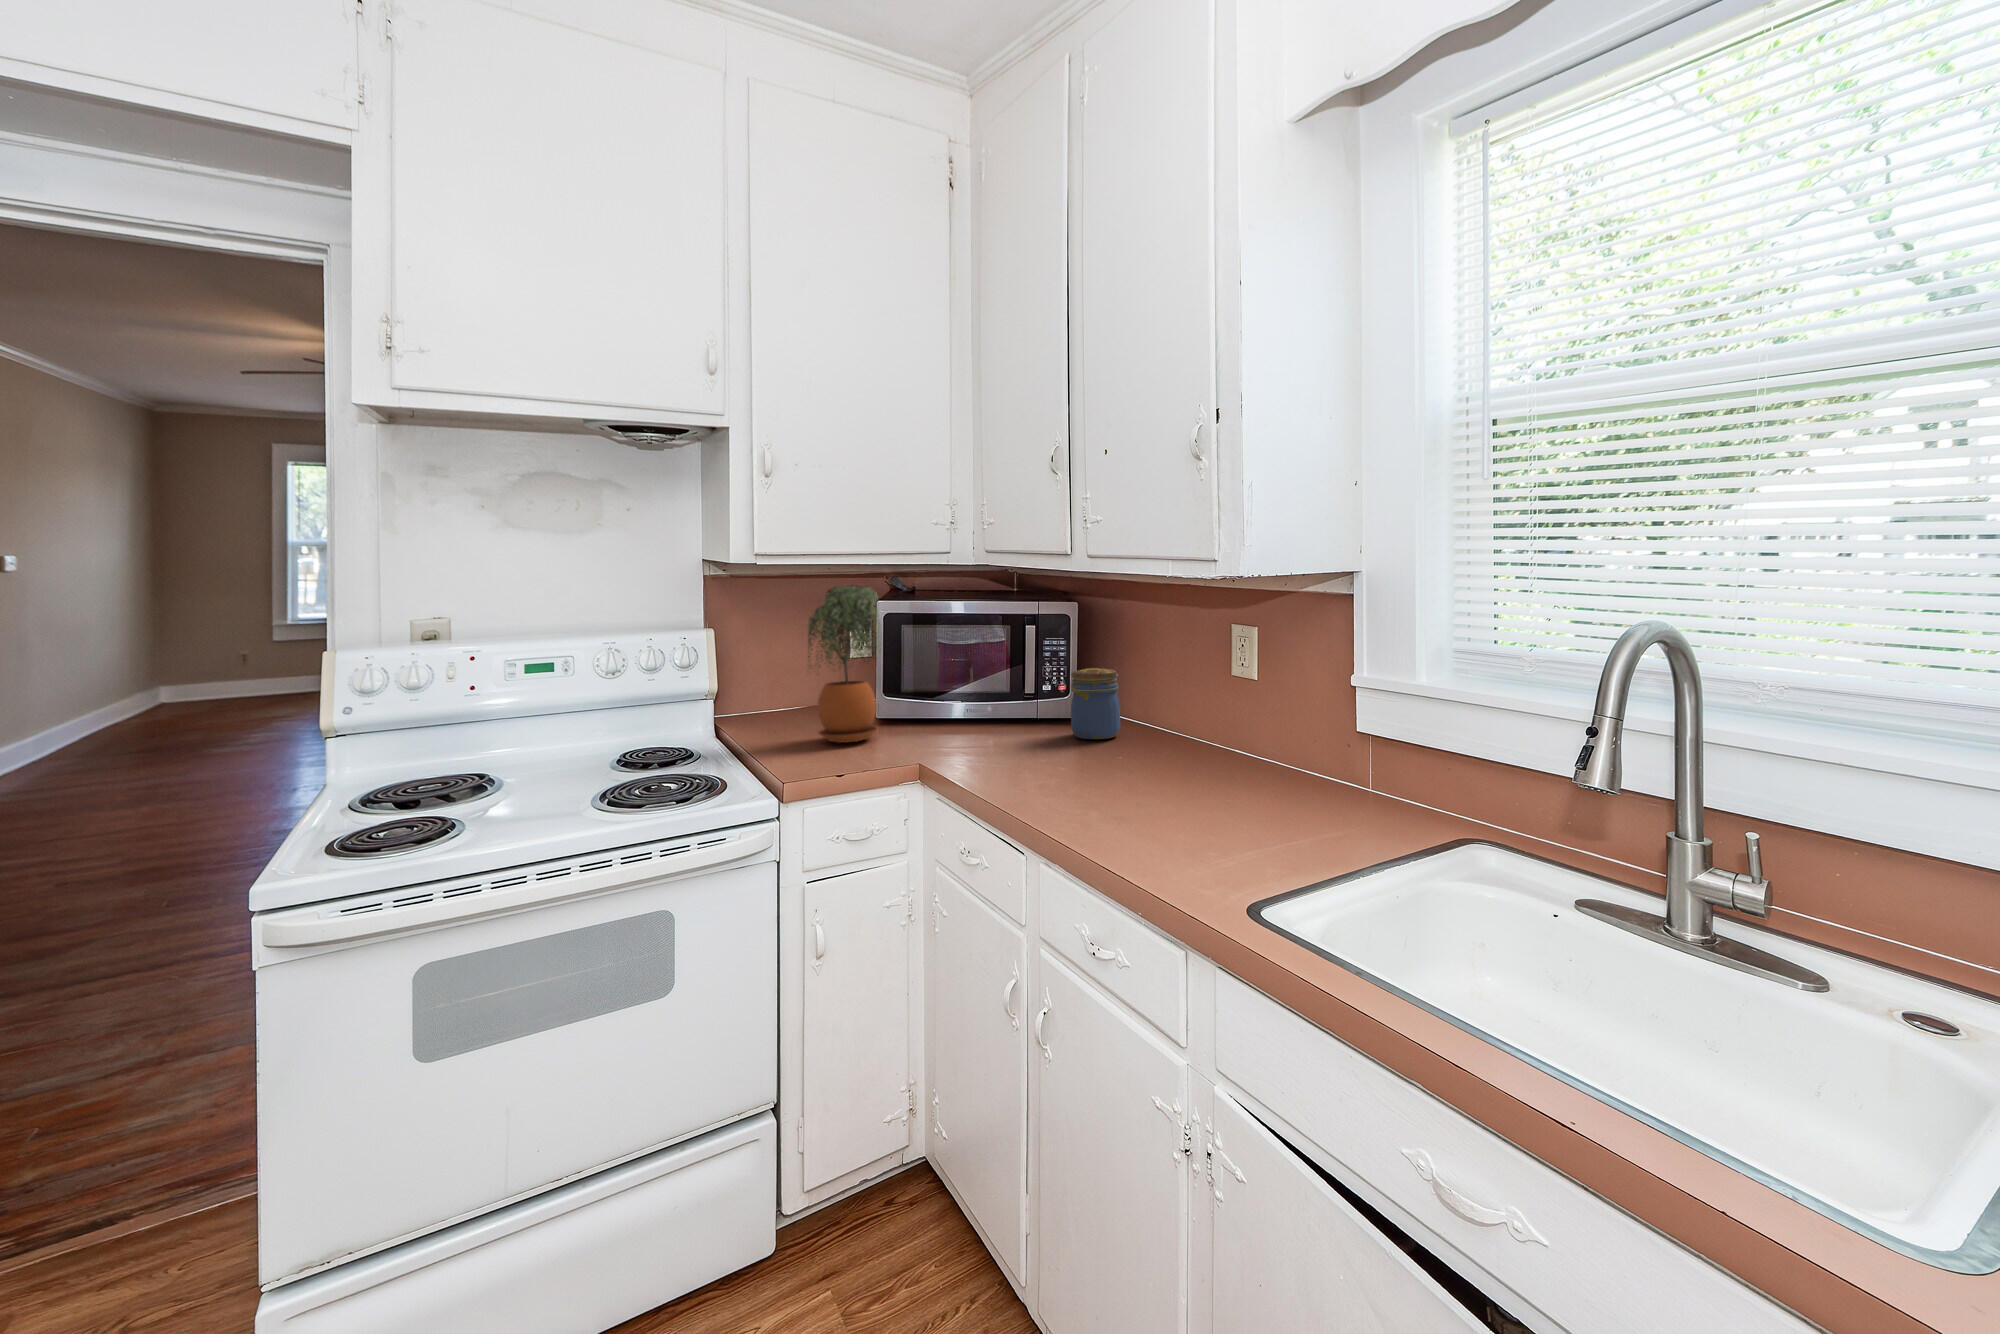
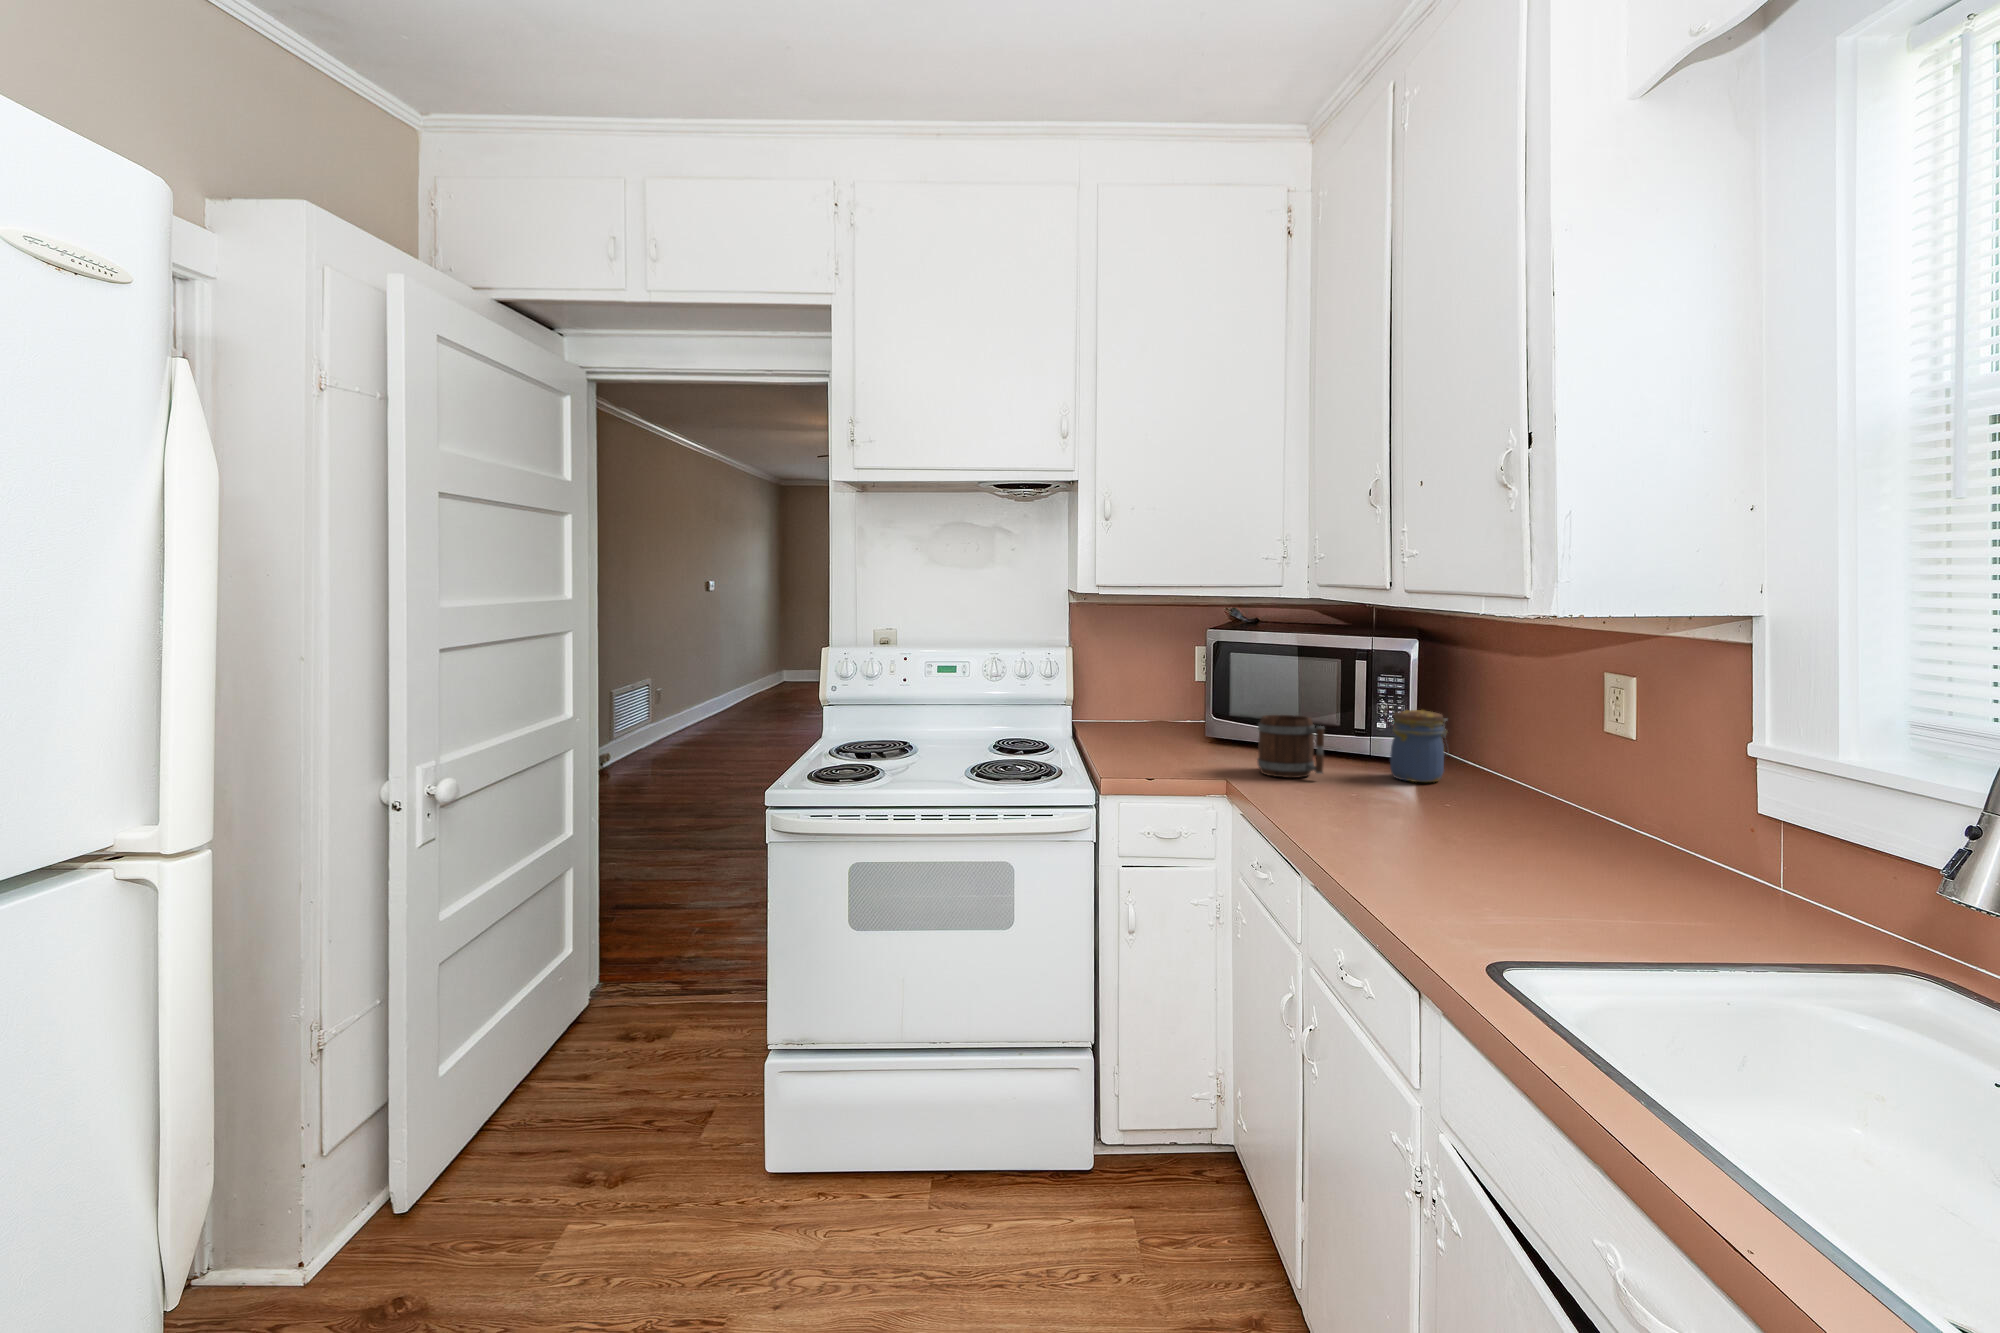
potted plant: present [808,586,879,743] -> none [1143,615,1219,755]
mug: none [945,685,1019,753] -> present [1257,715,1324,778]

